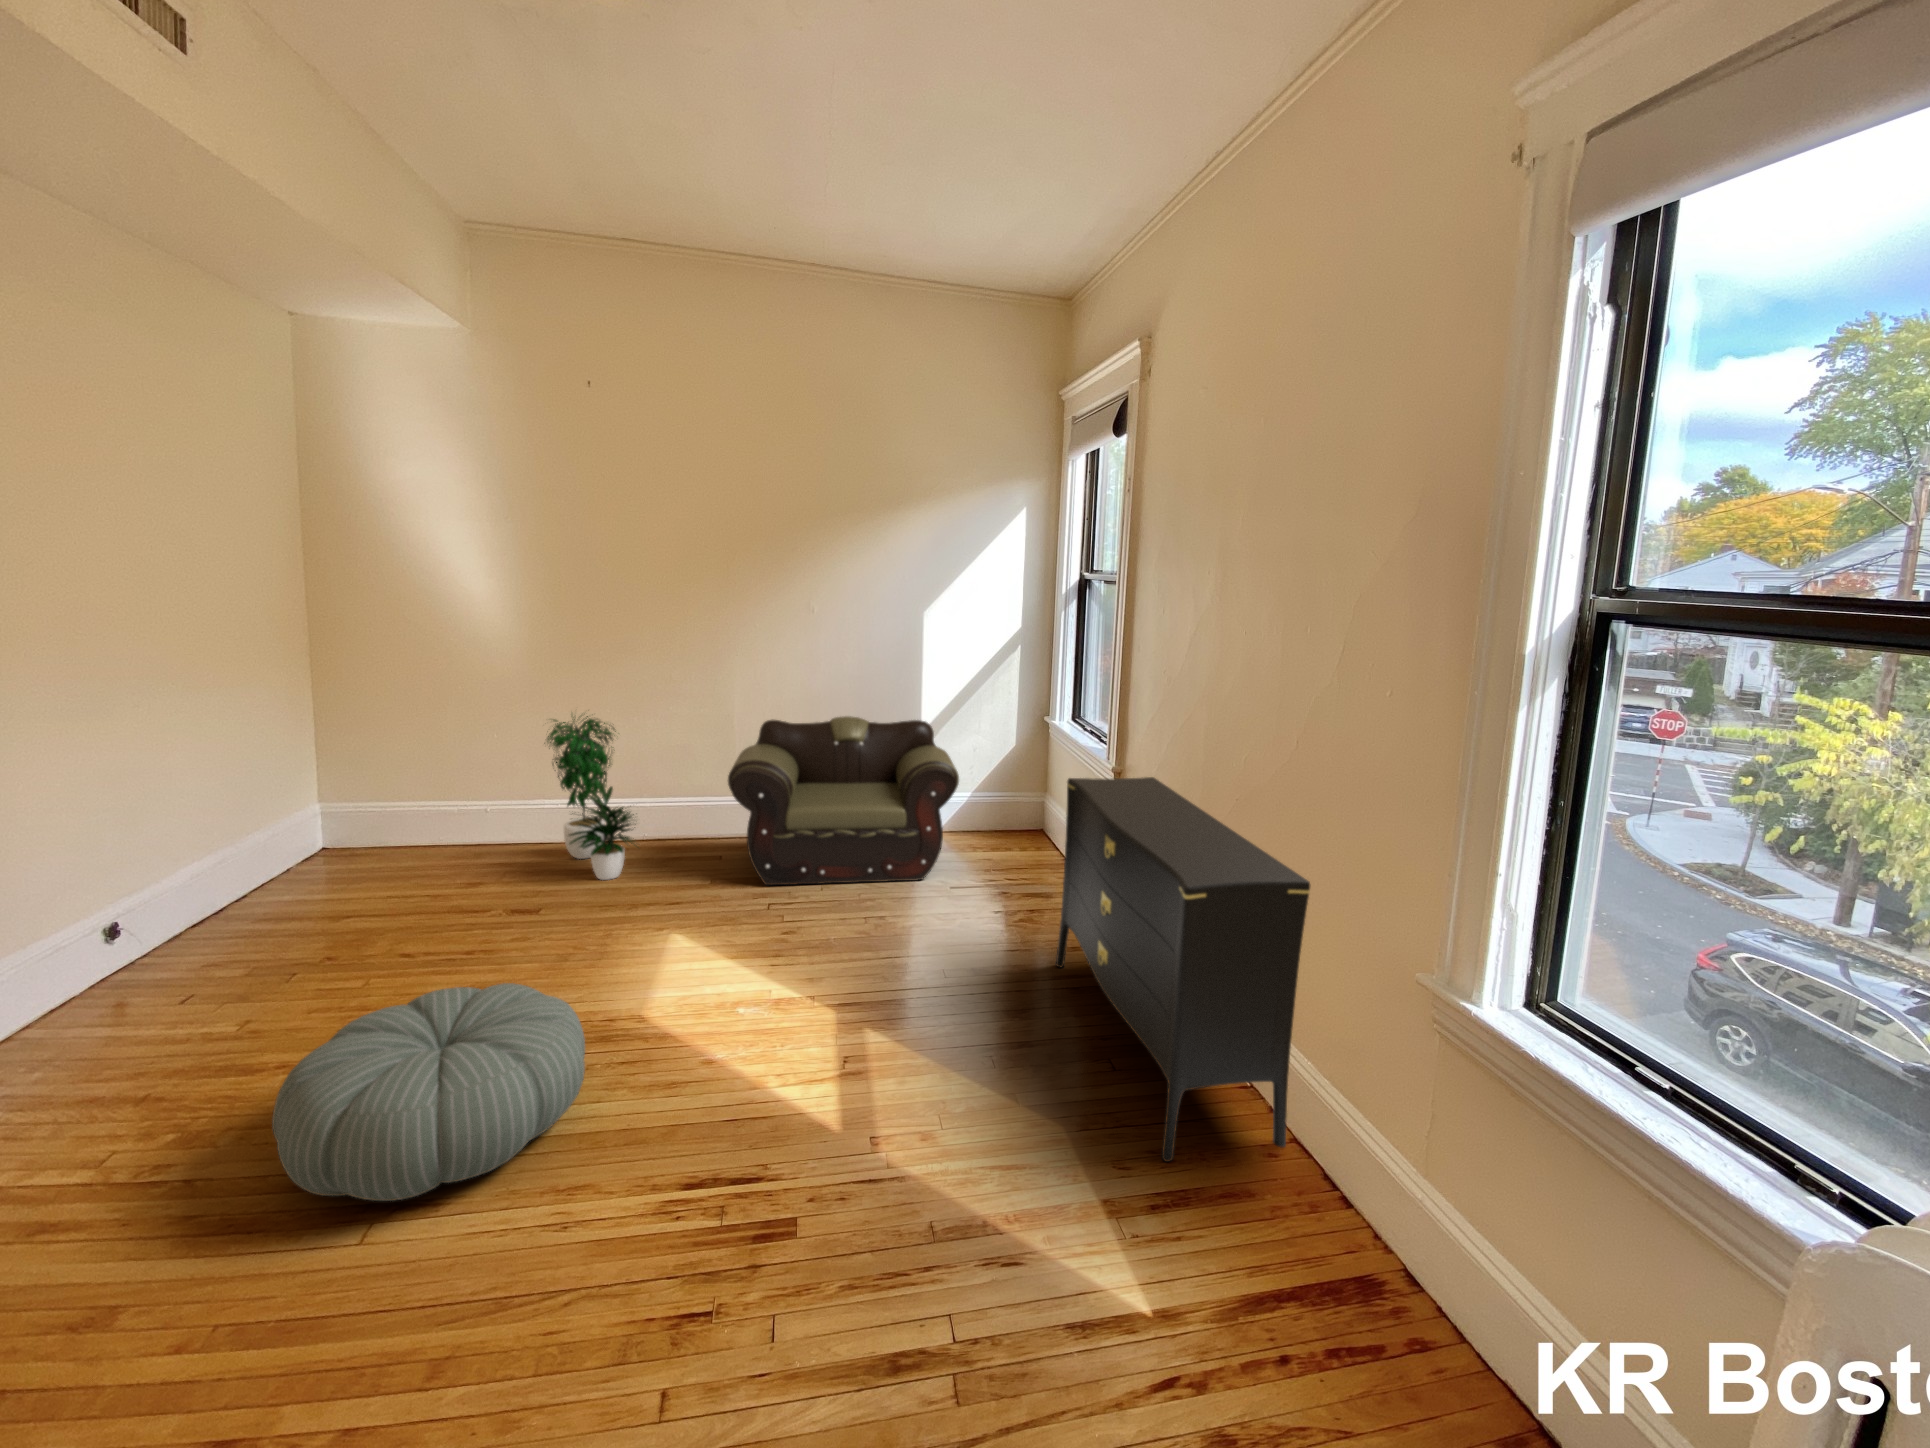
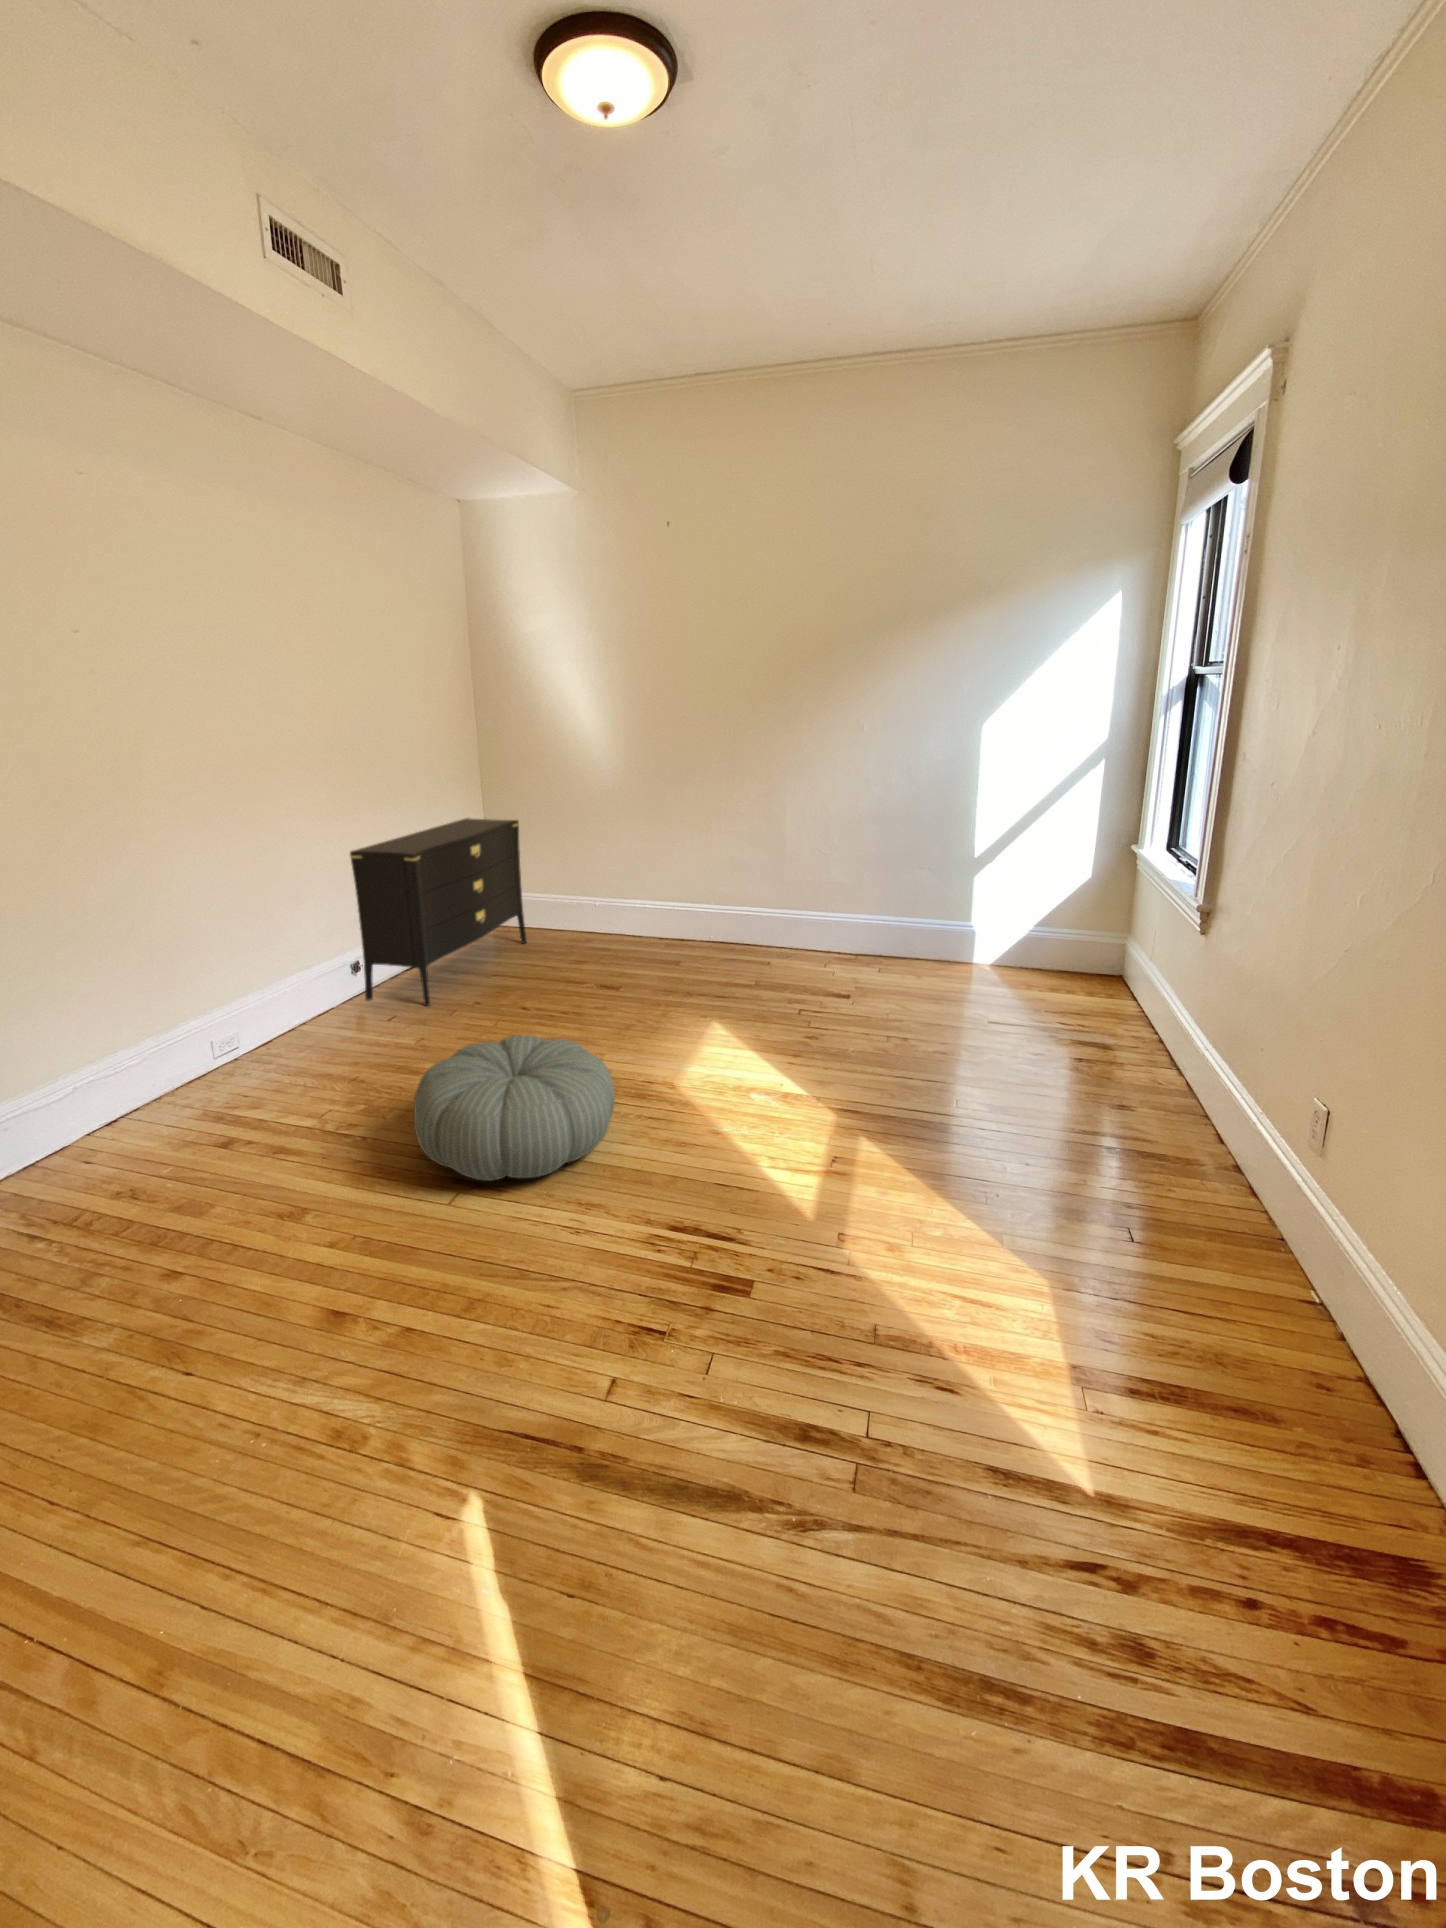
potted plant: present [544,716,636,880] -> none [625,820,697,974]
armchair: present [728,716,959,885] -> none [768,837,1007,1011]
dresser: present [1056,777,1311,1162] -> present [350,818,527,1006]

